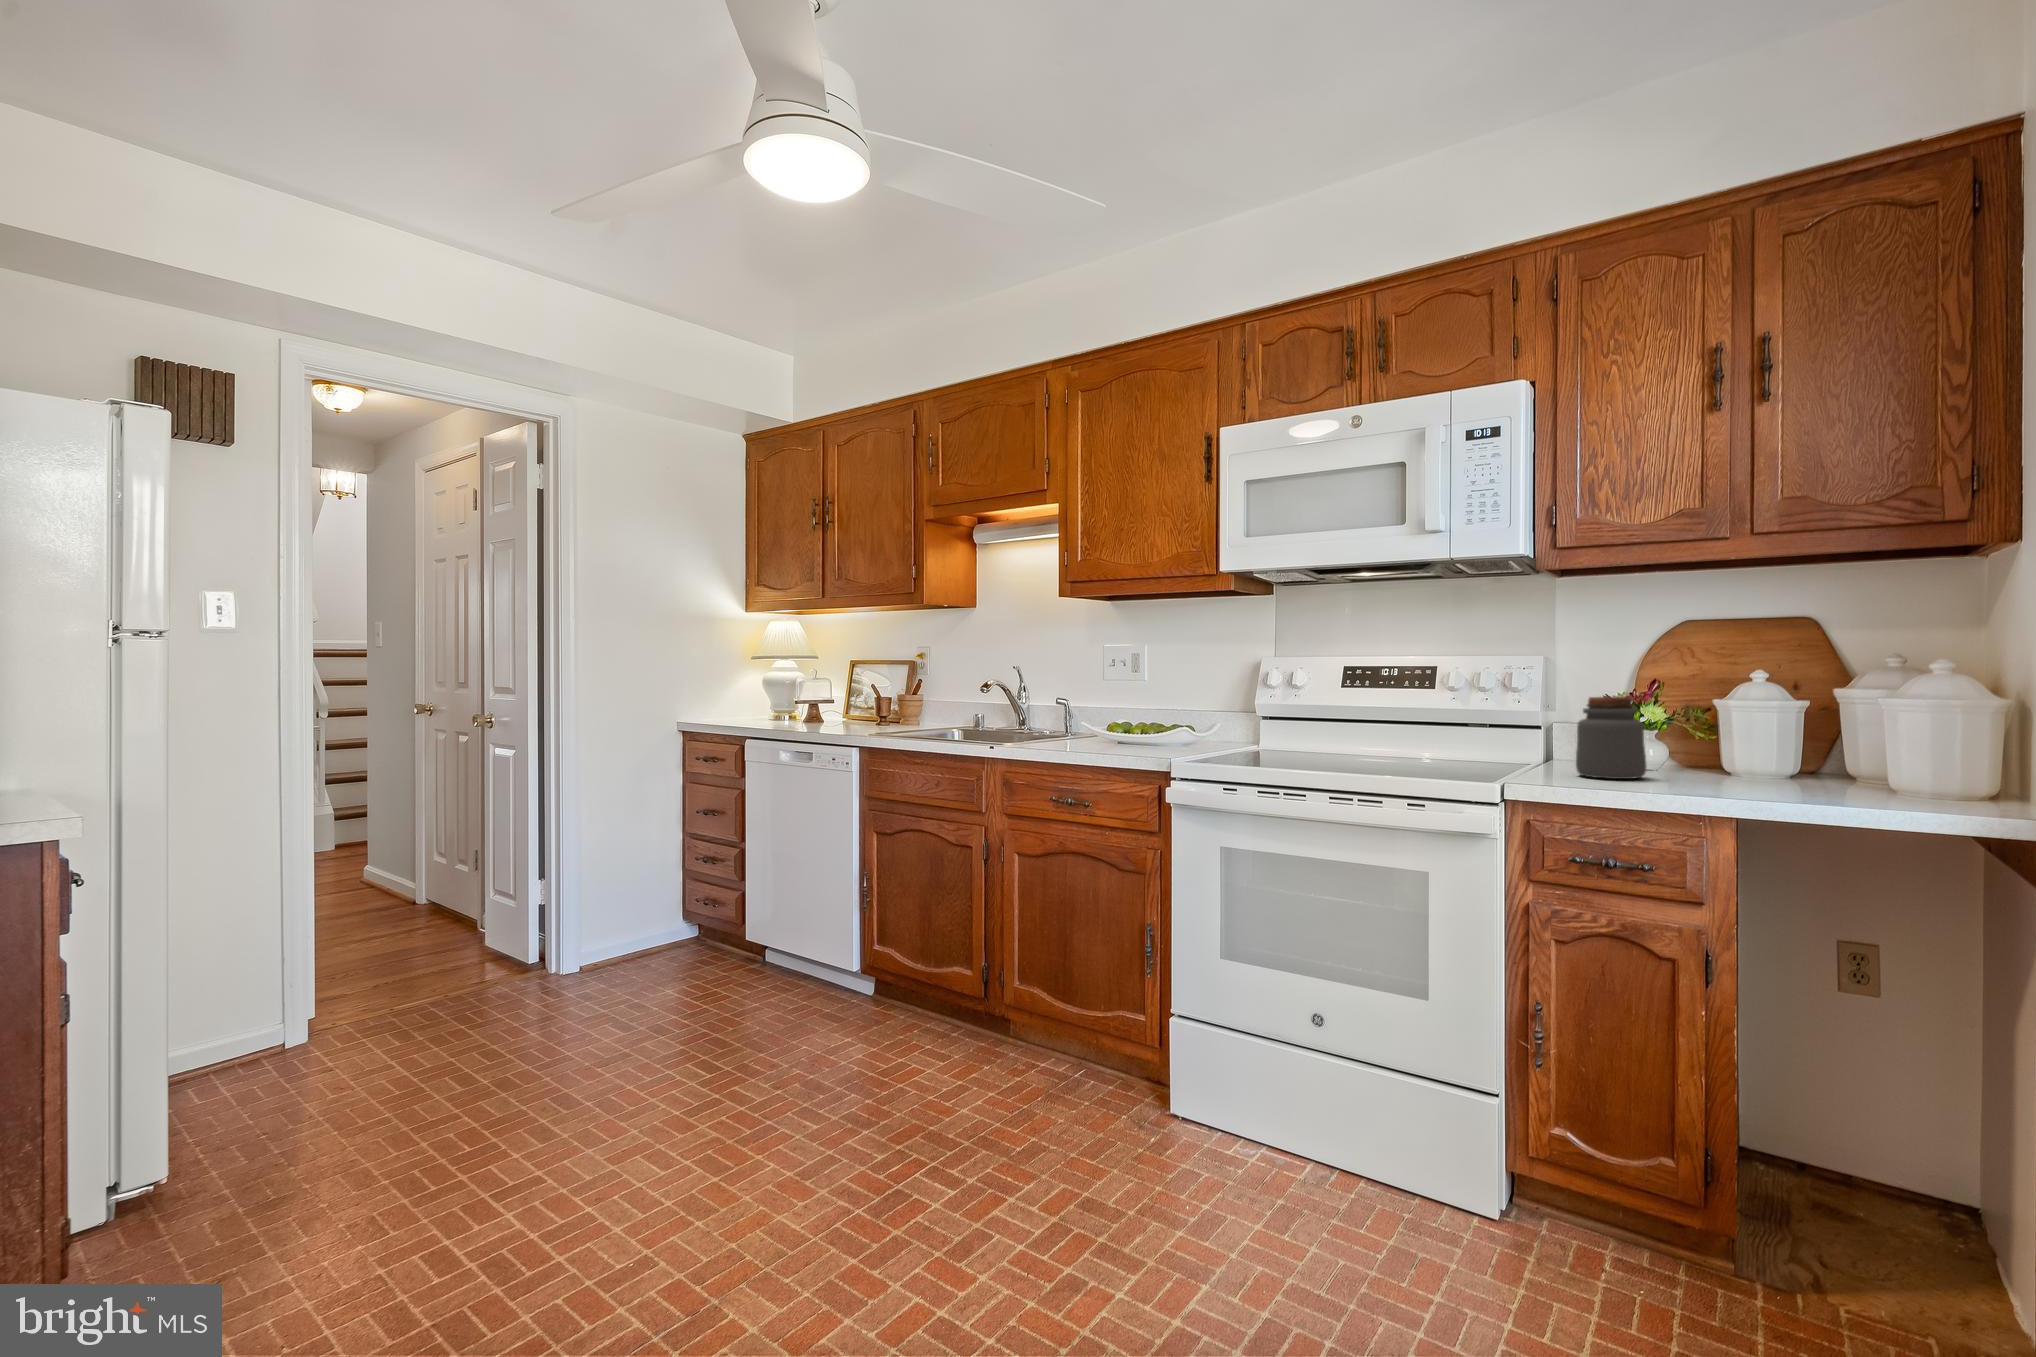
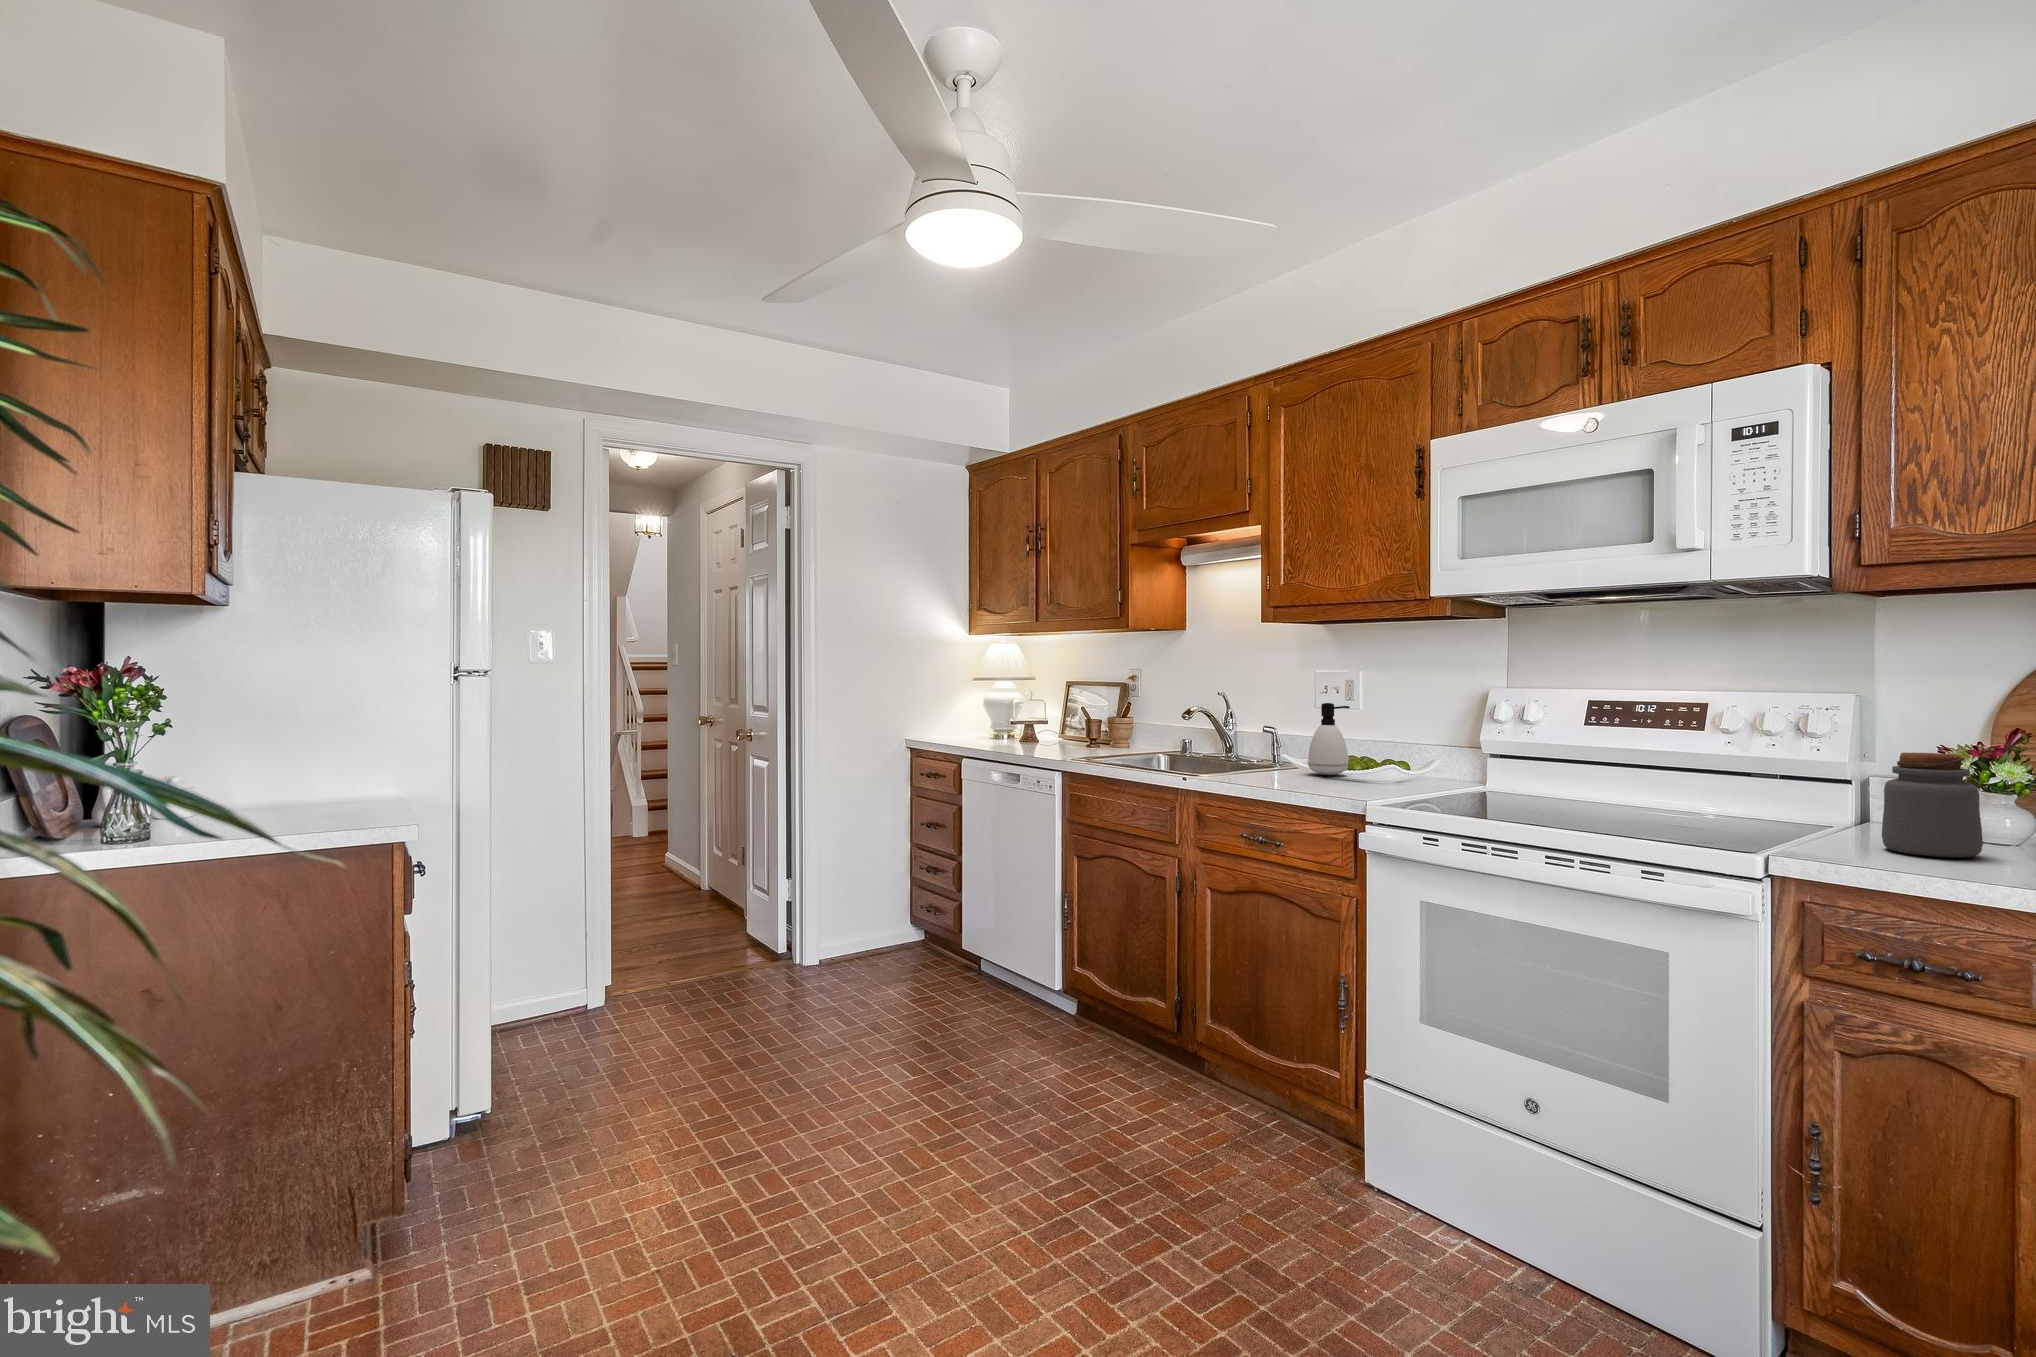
soap dispenser: none [1094,676,1130,743] -> present [1308,703,1350,775]

